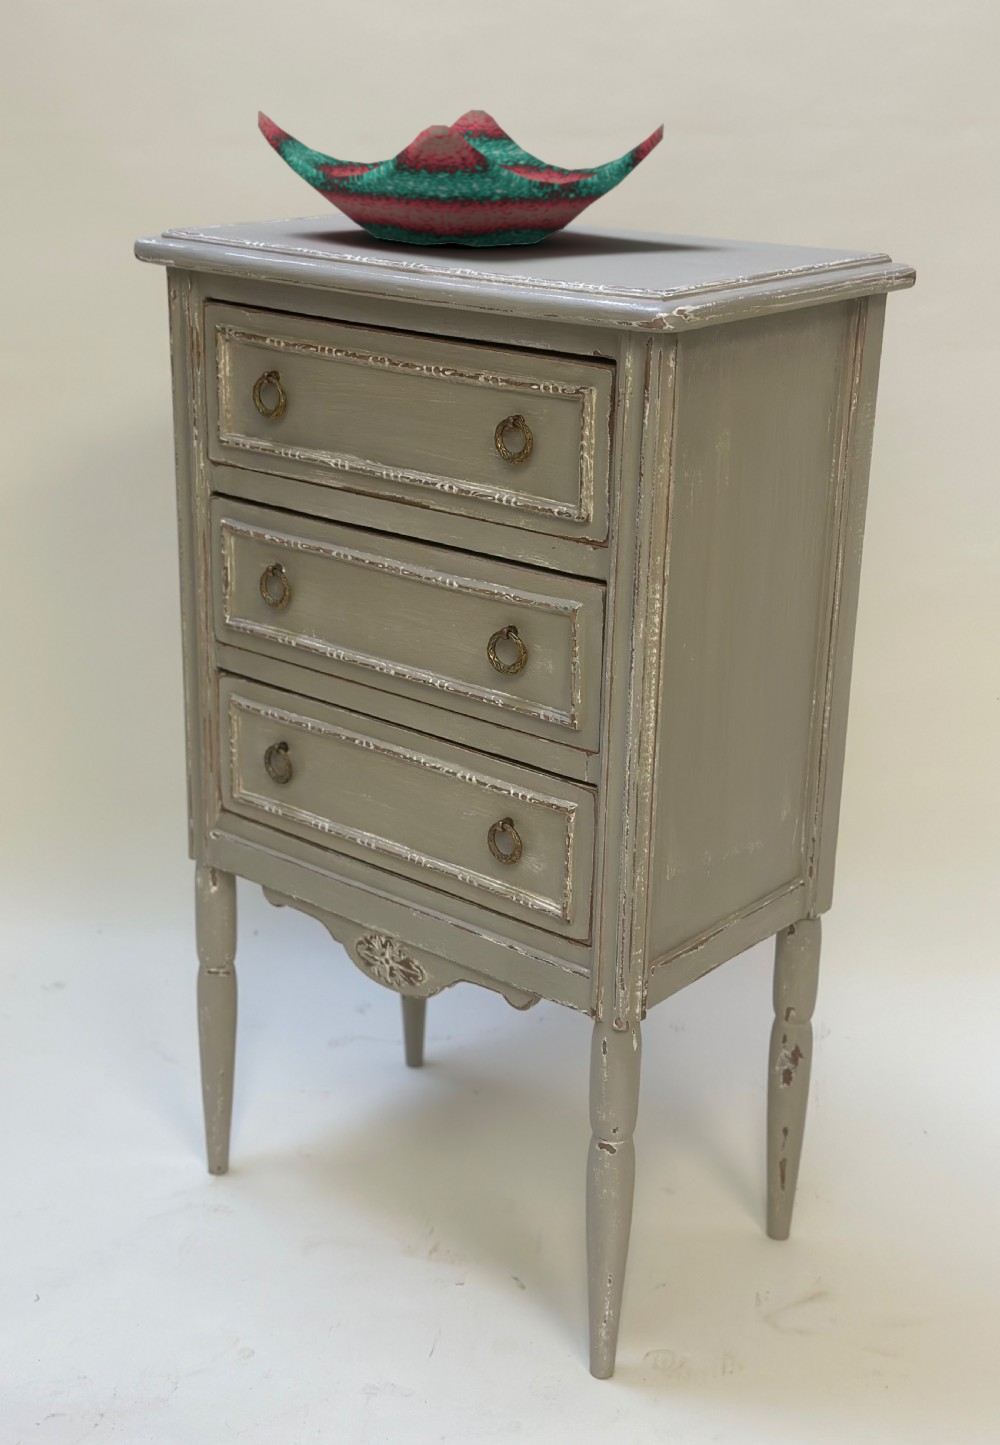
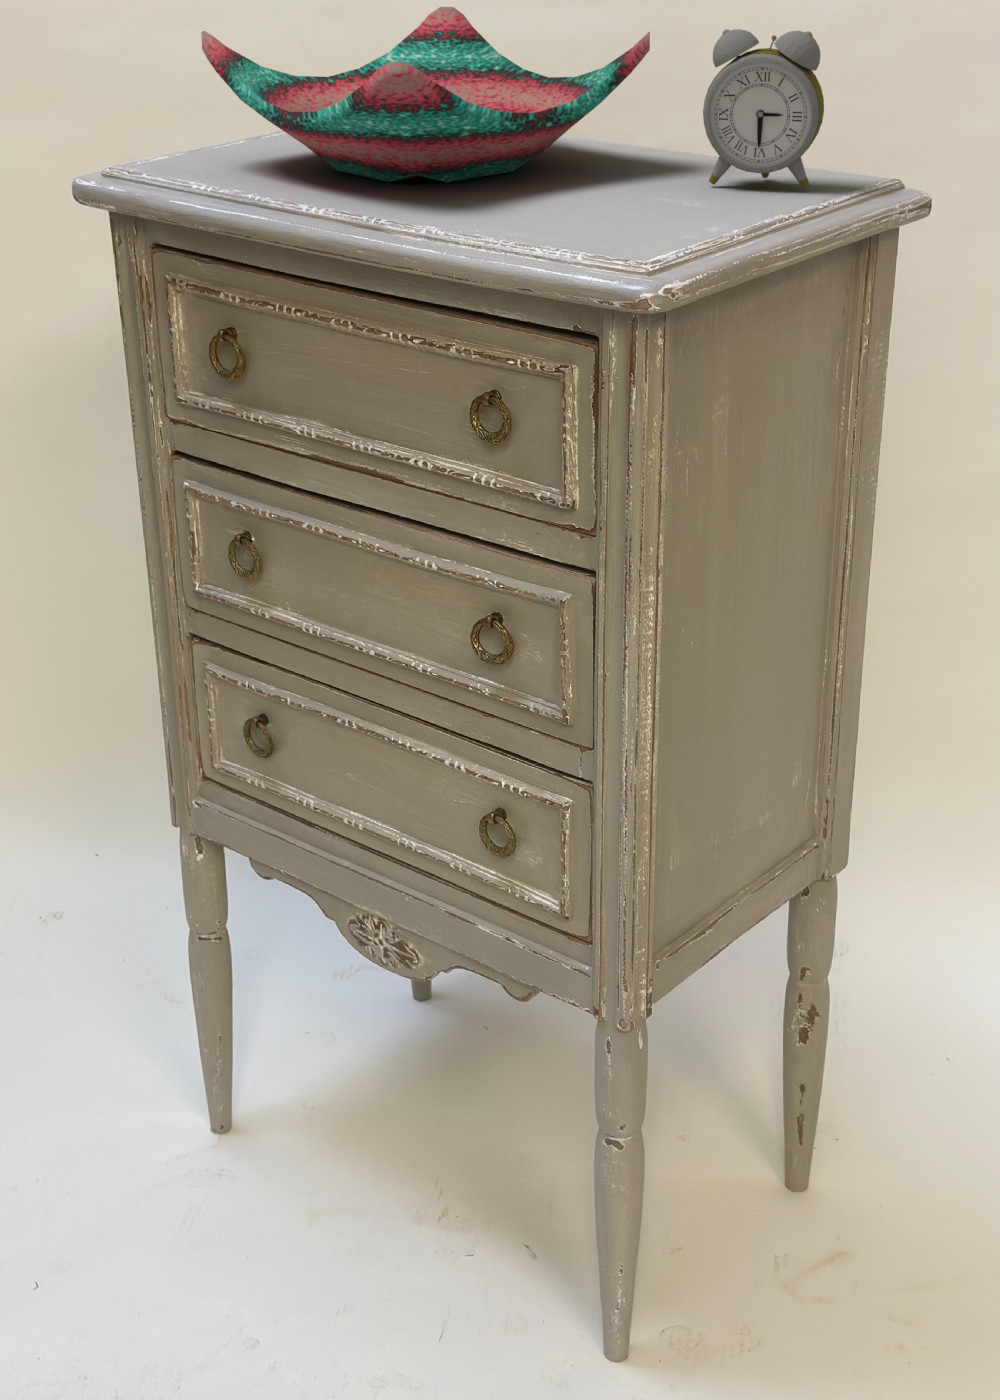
alarm clock: none [711,116,820,259] -> present [703,29,824,188]

